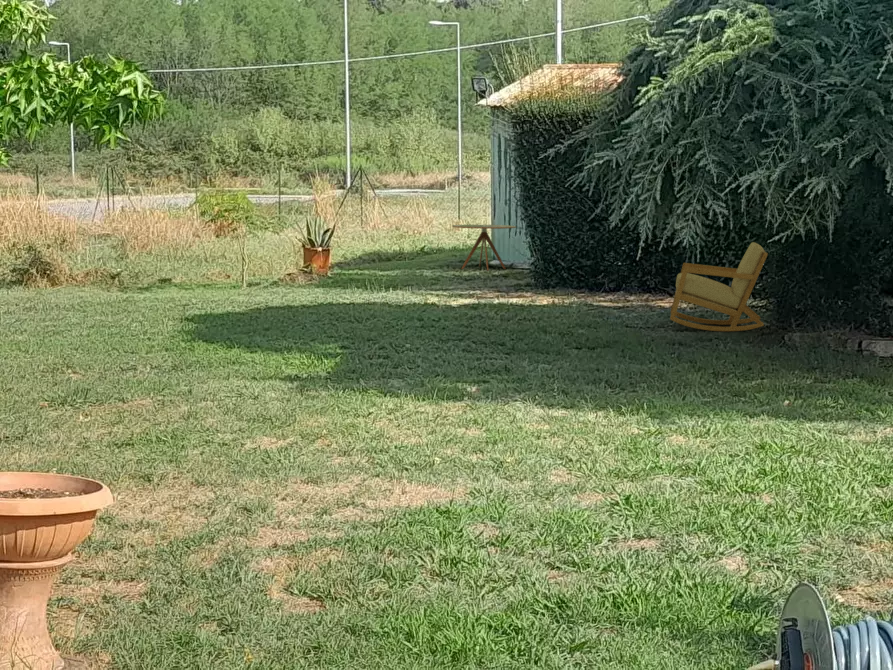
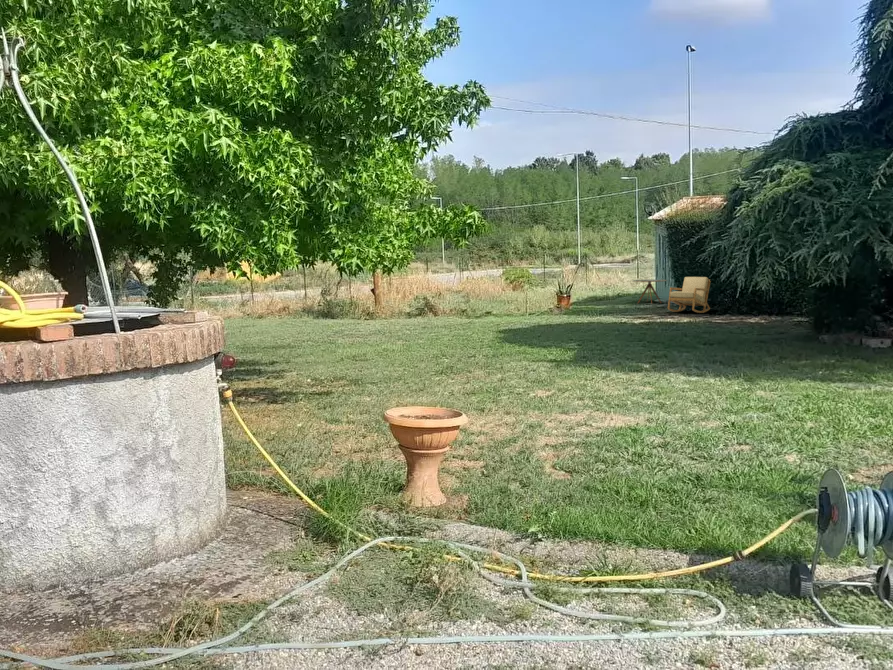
chair: present [670,242,768,331] -> present [668,277,711,313]

